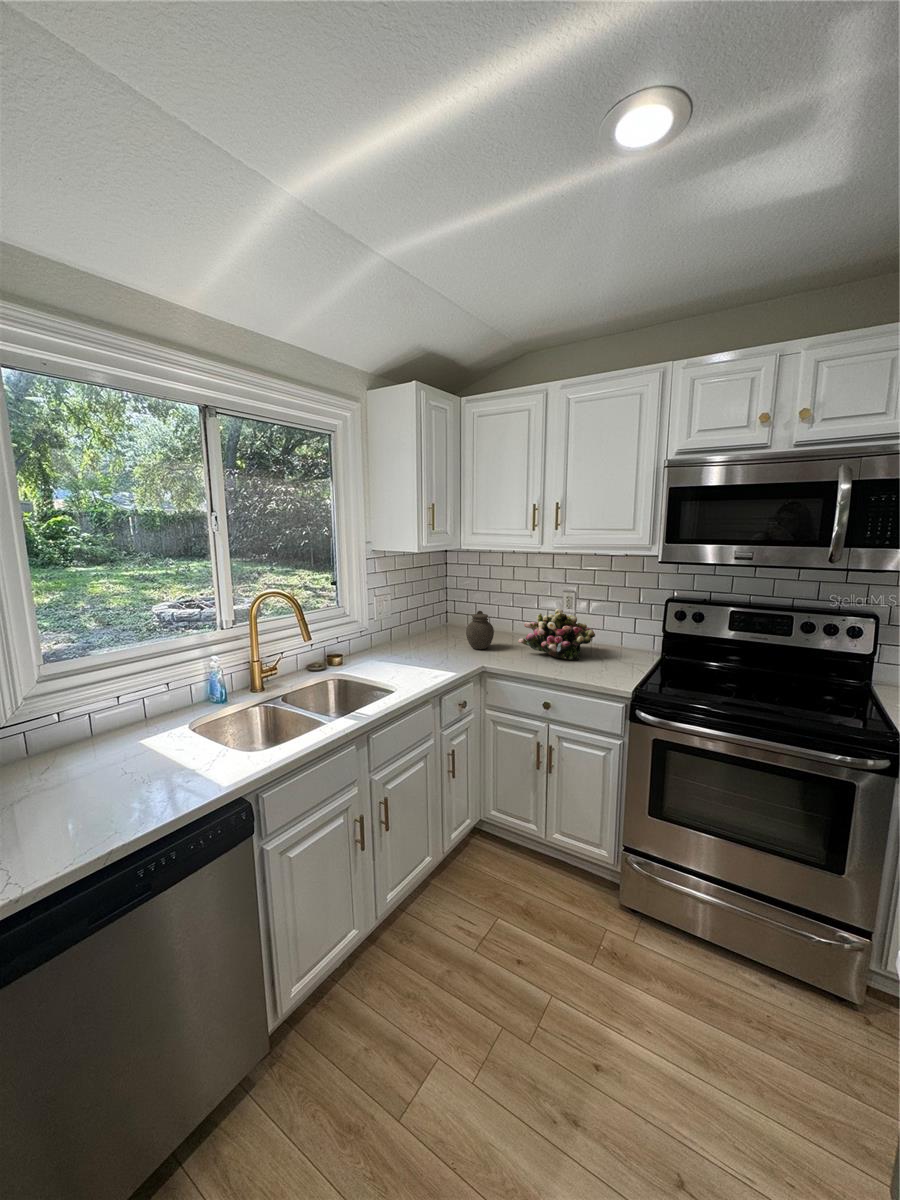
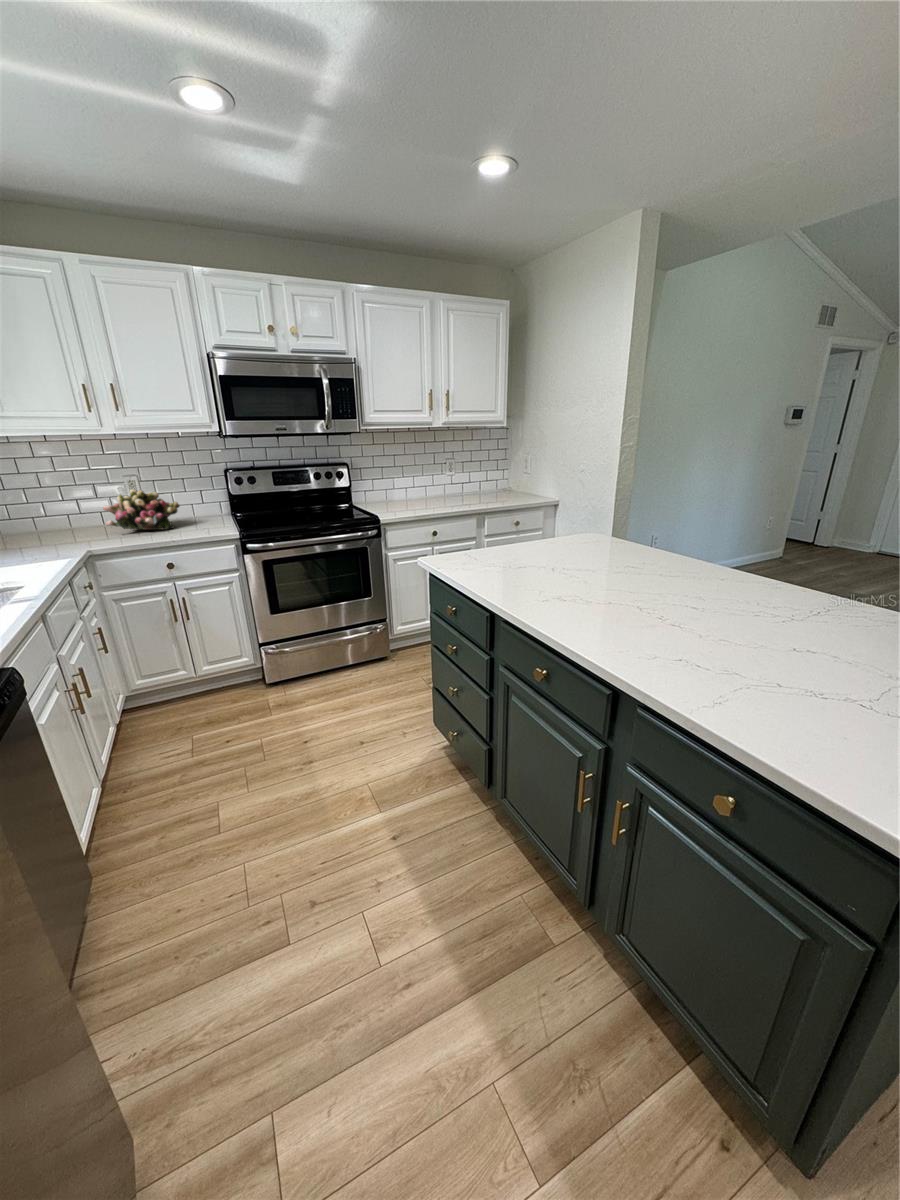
jar: present [466,611,494,649] -> none [30,502,69,544]

